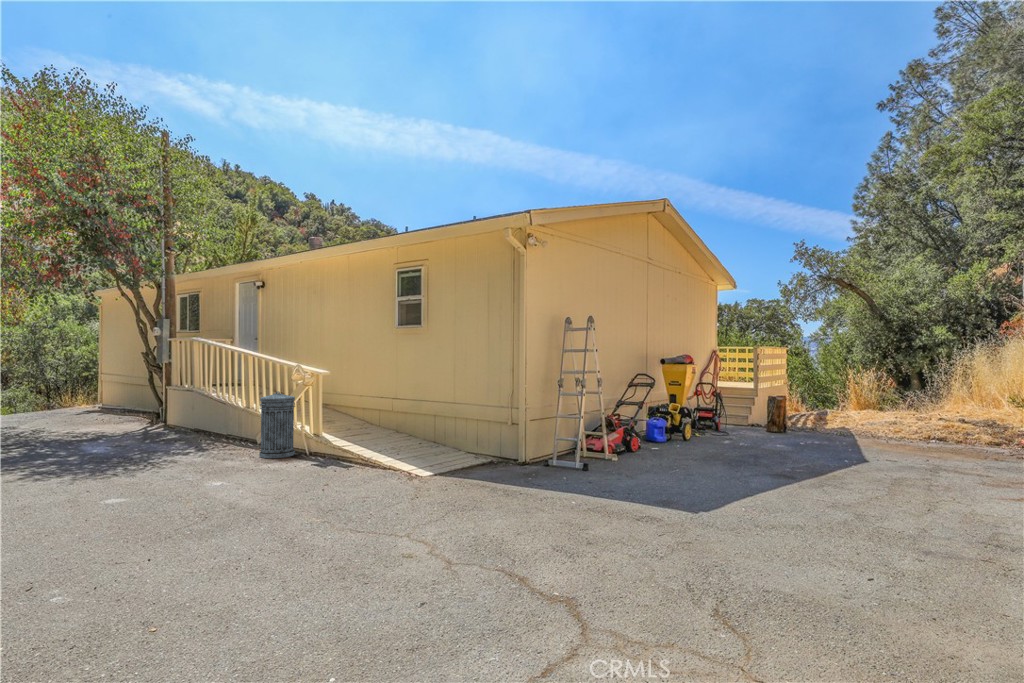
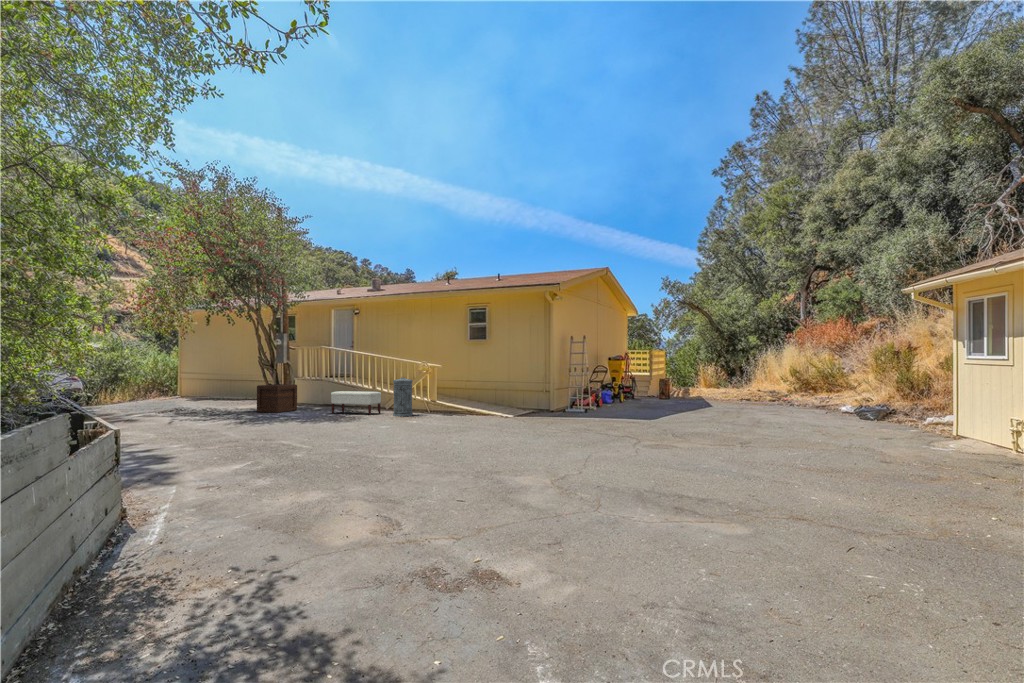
wooden crate: none [127,394,186,437] -> present [257,384,297,413]
bench: none [199,409,264,451] -> present [331,391,381,415]

